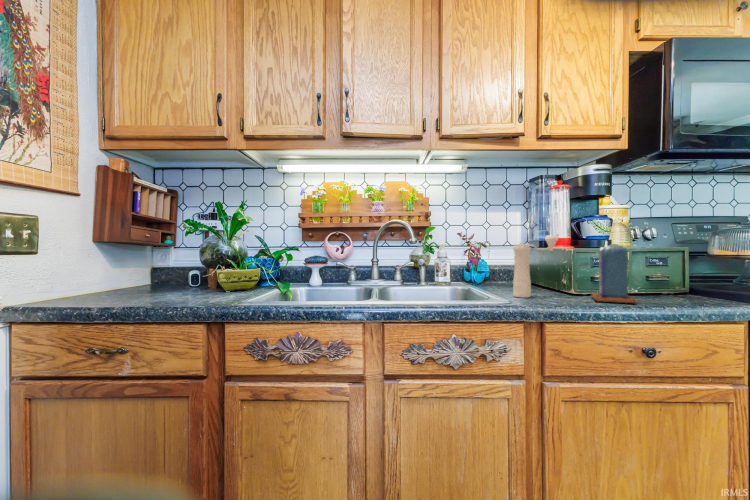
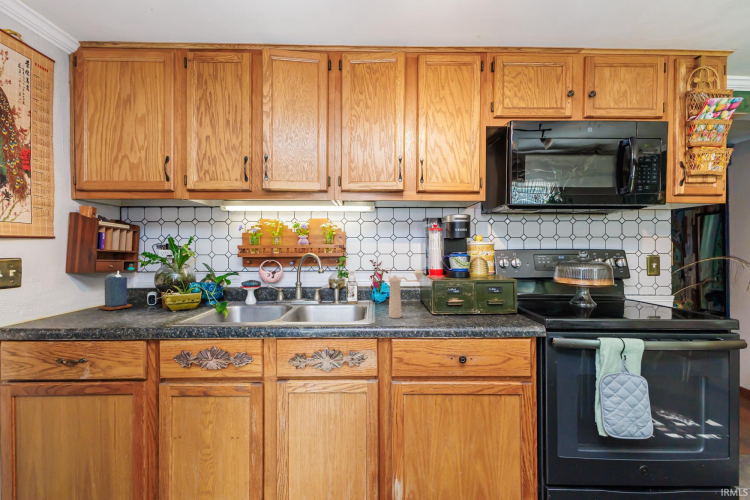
candle: present [591,241,636,303] -> present [98,271,132,310]

